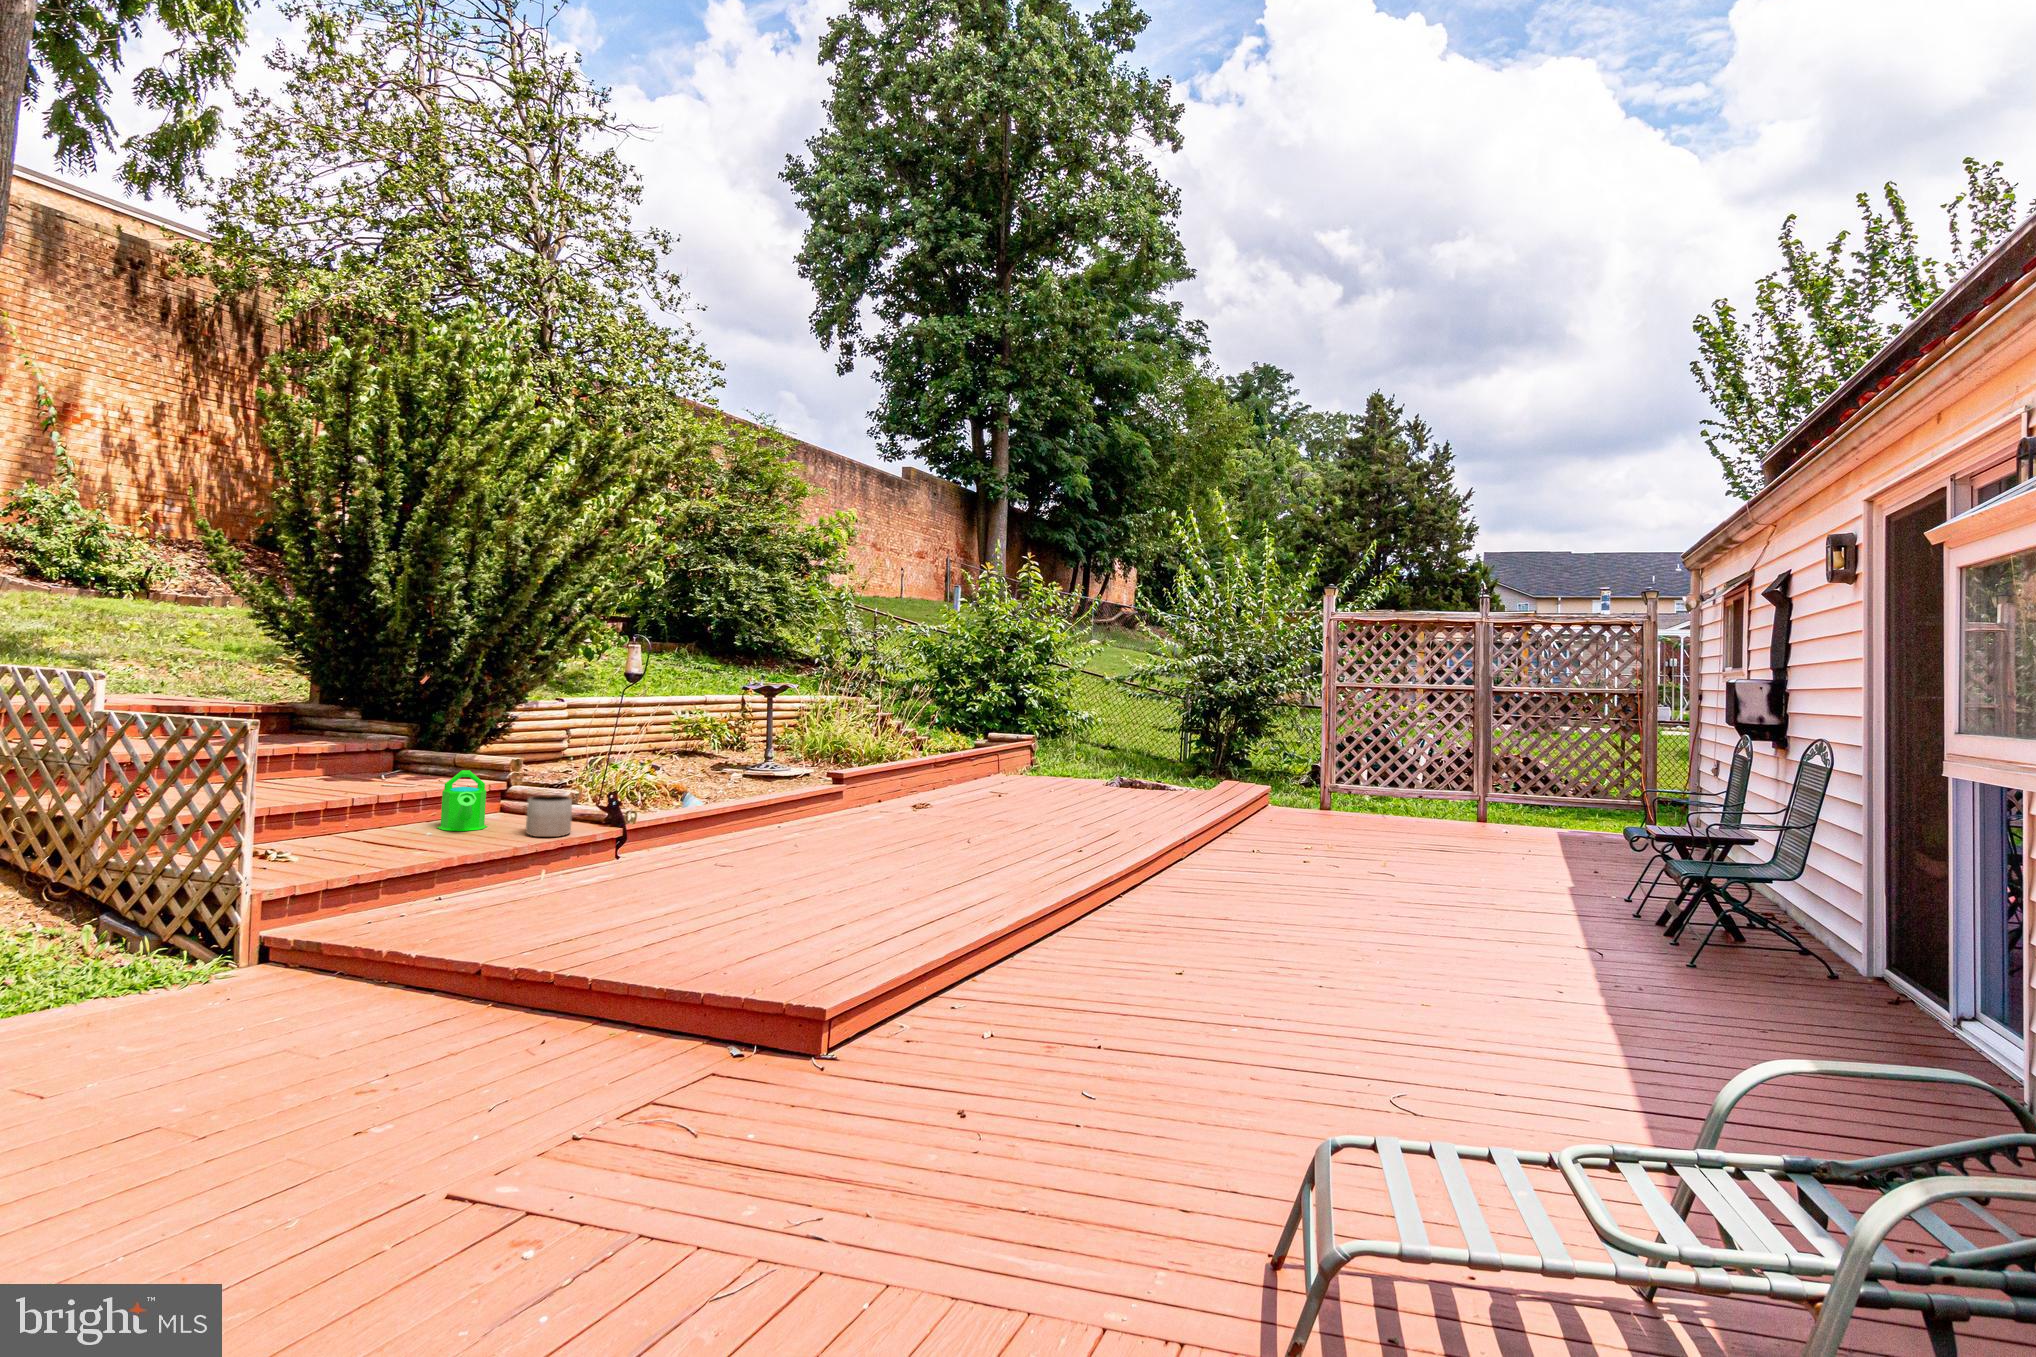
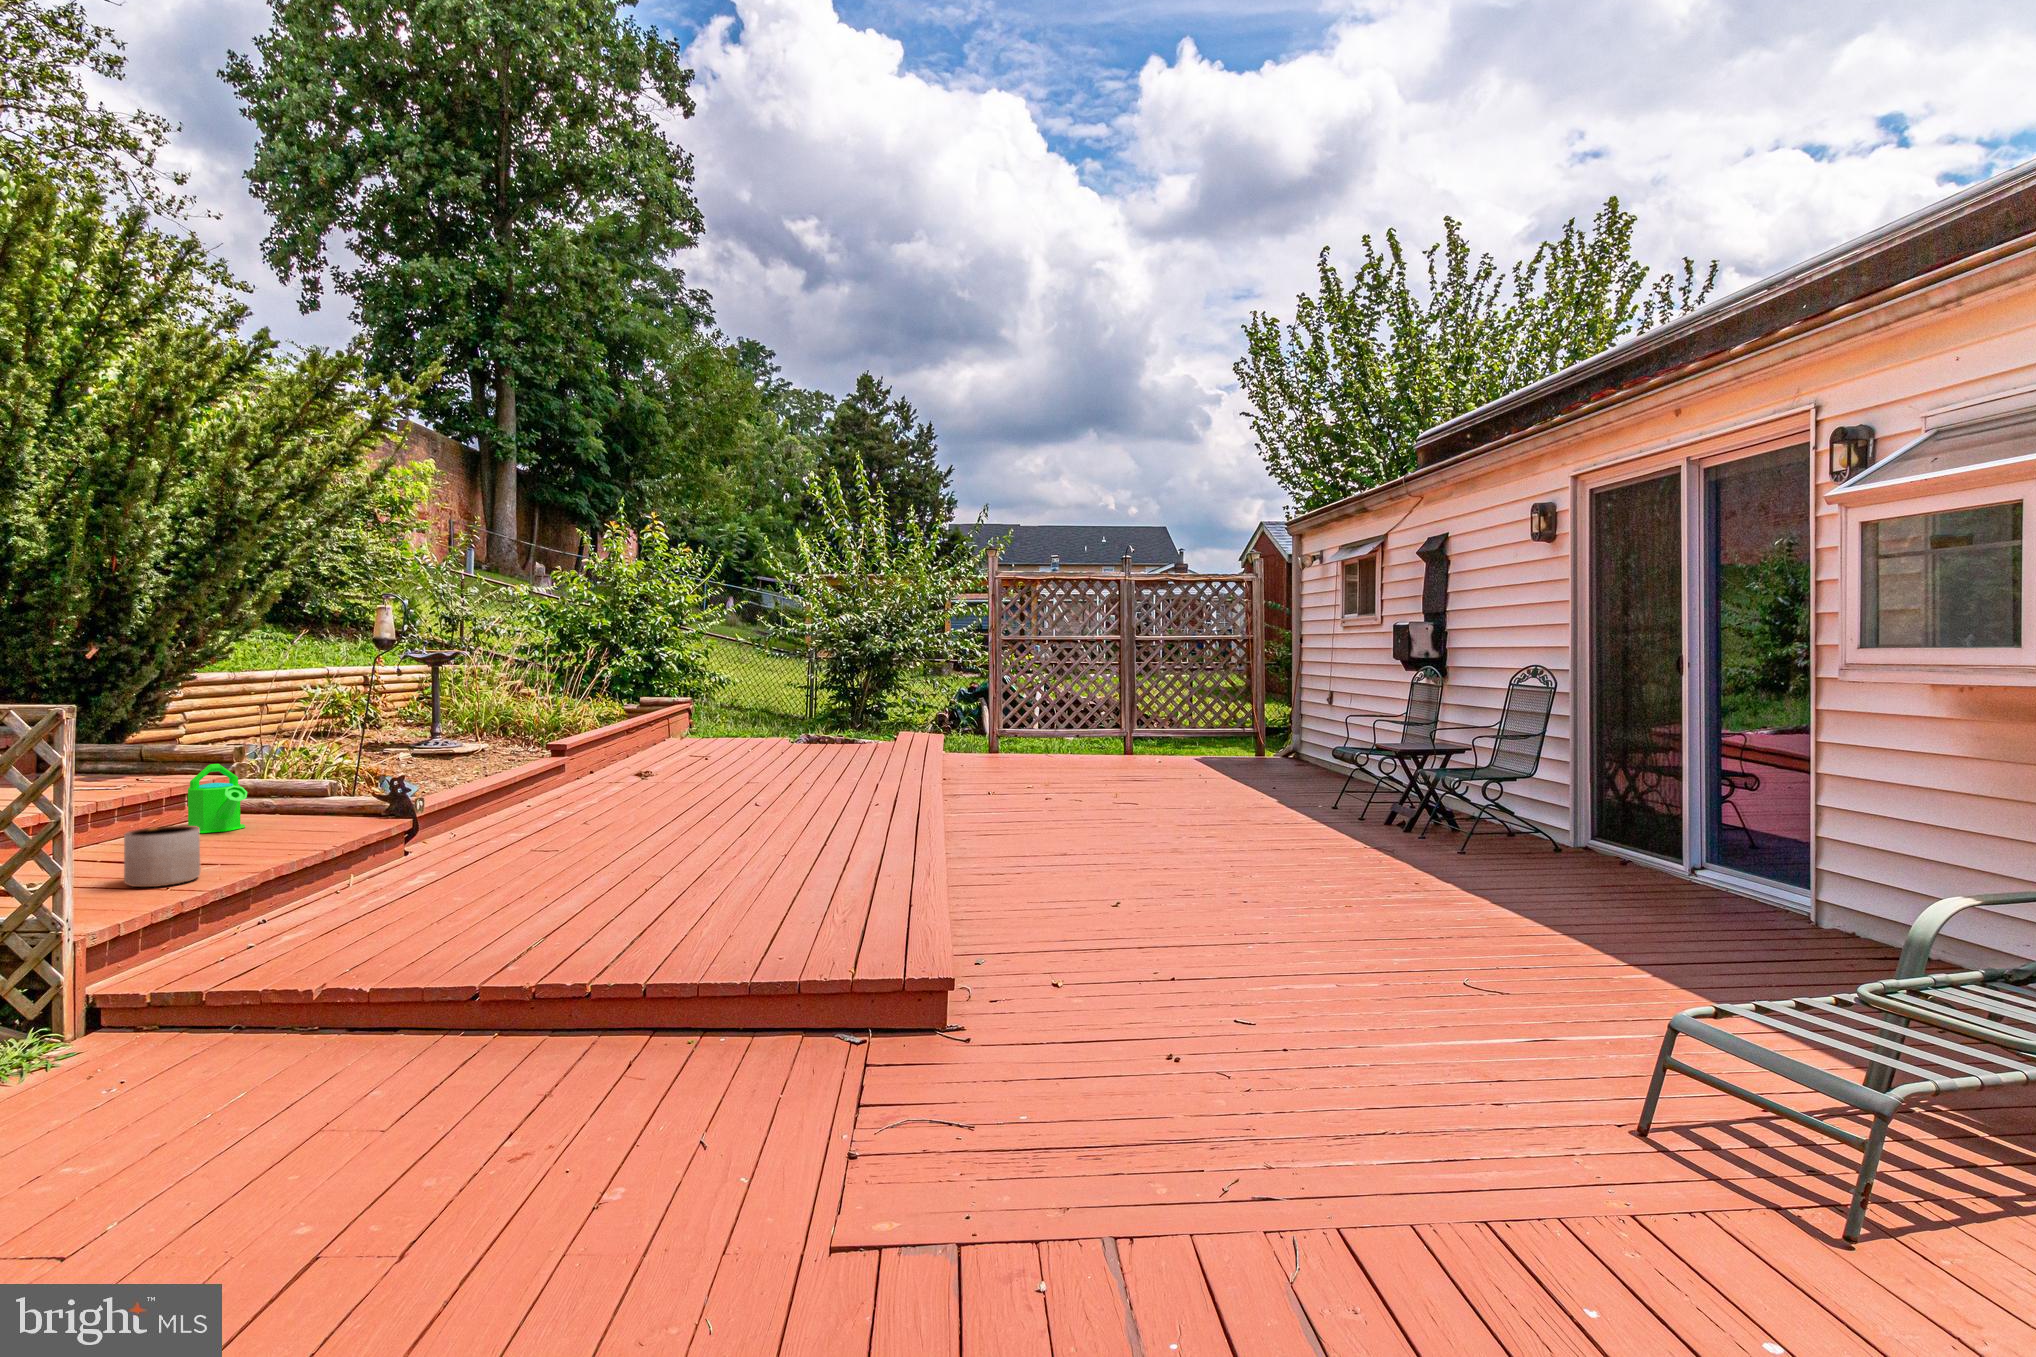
planter: present [526,795,572,837] -> present [124,825,200,887]

